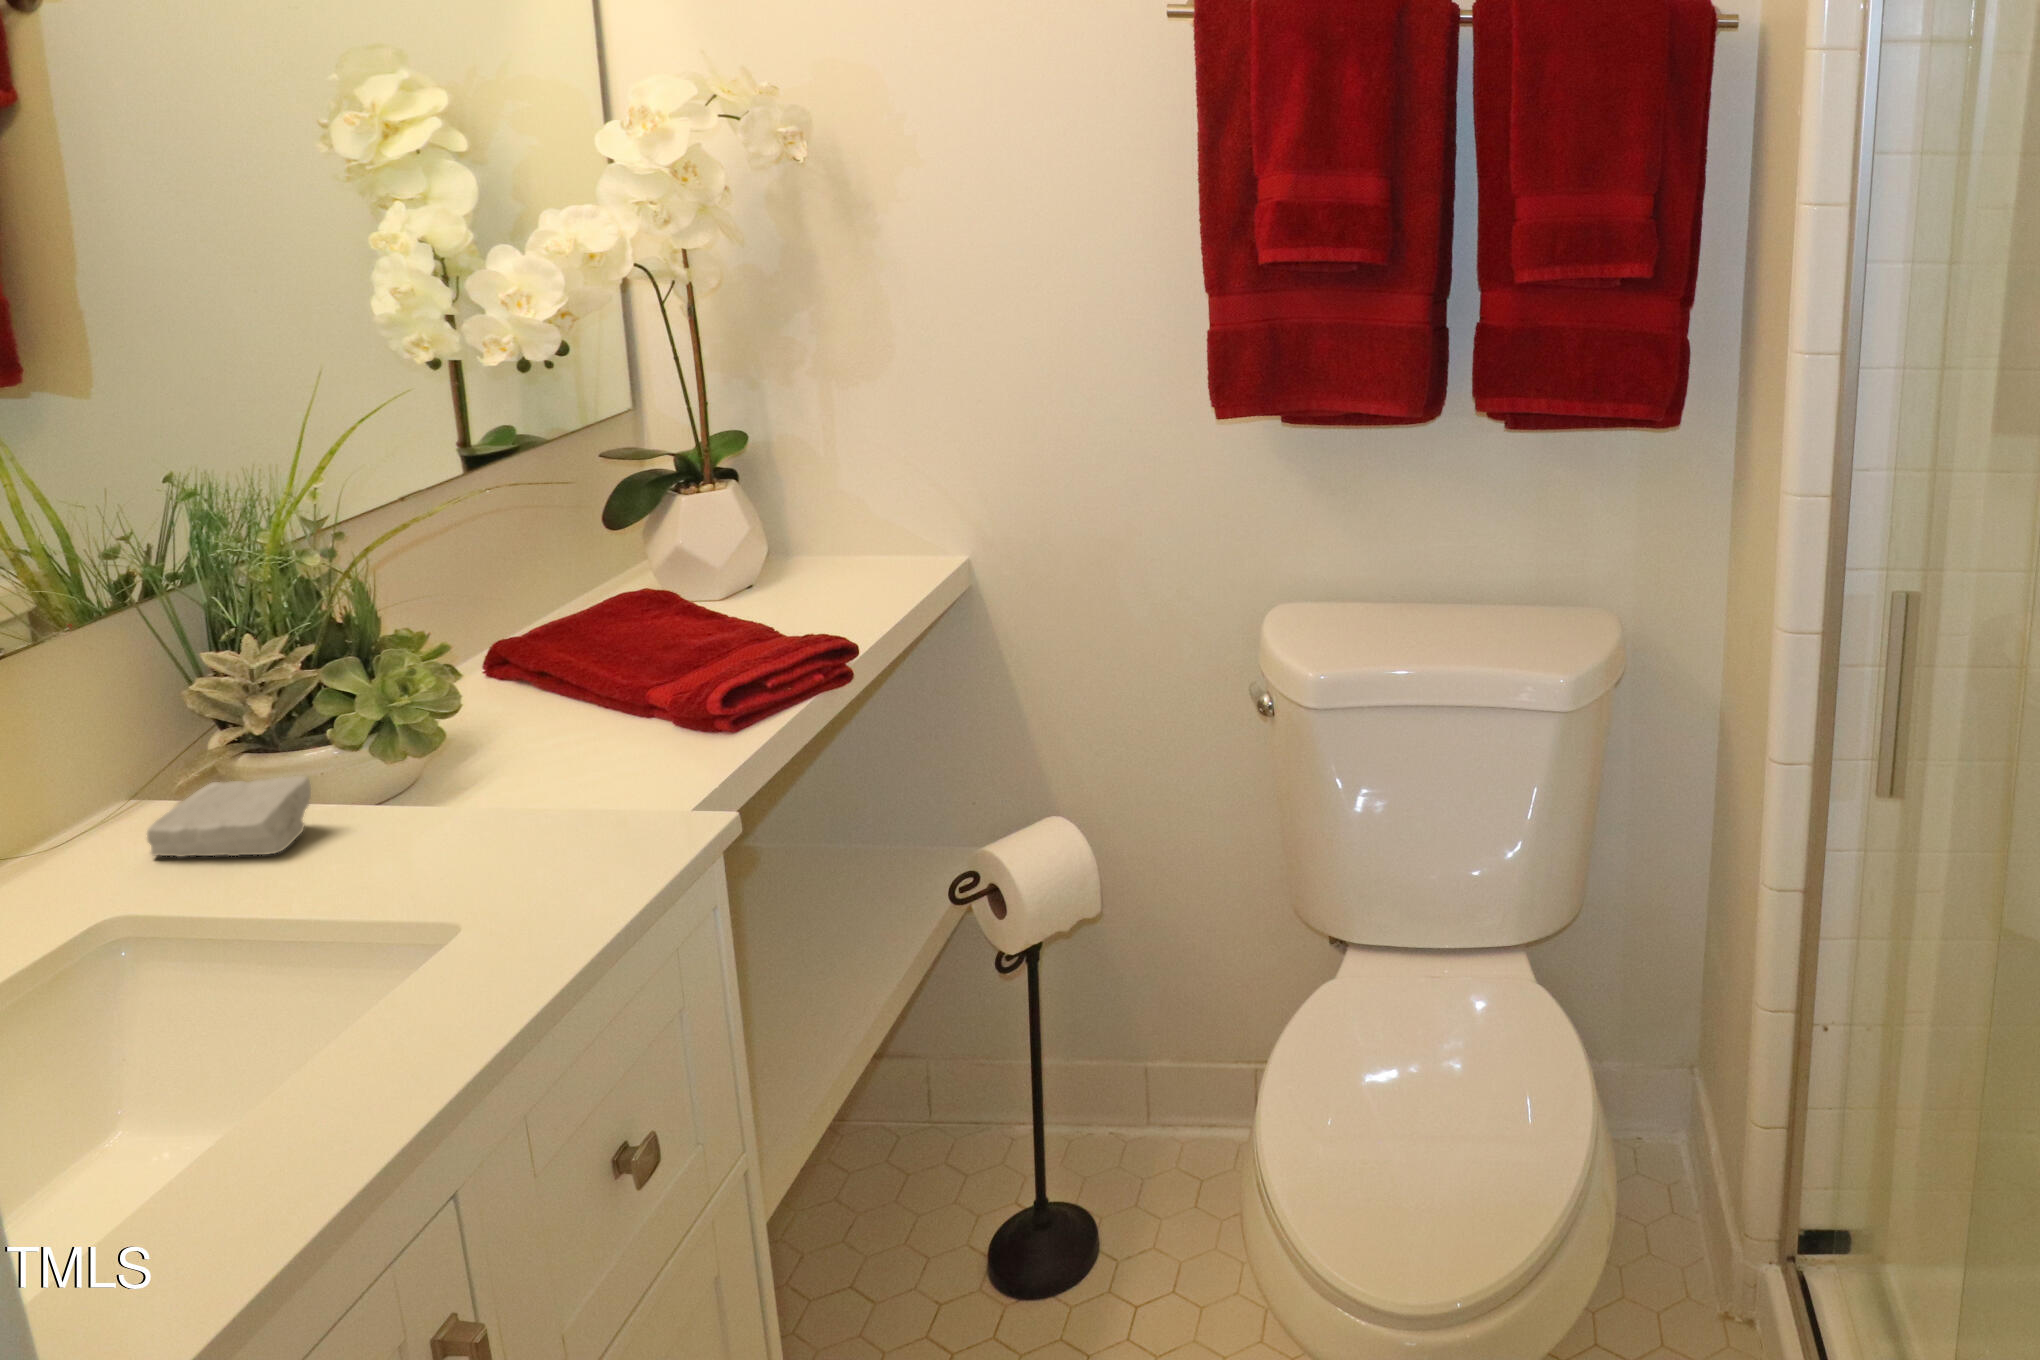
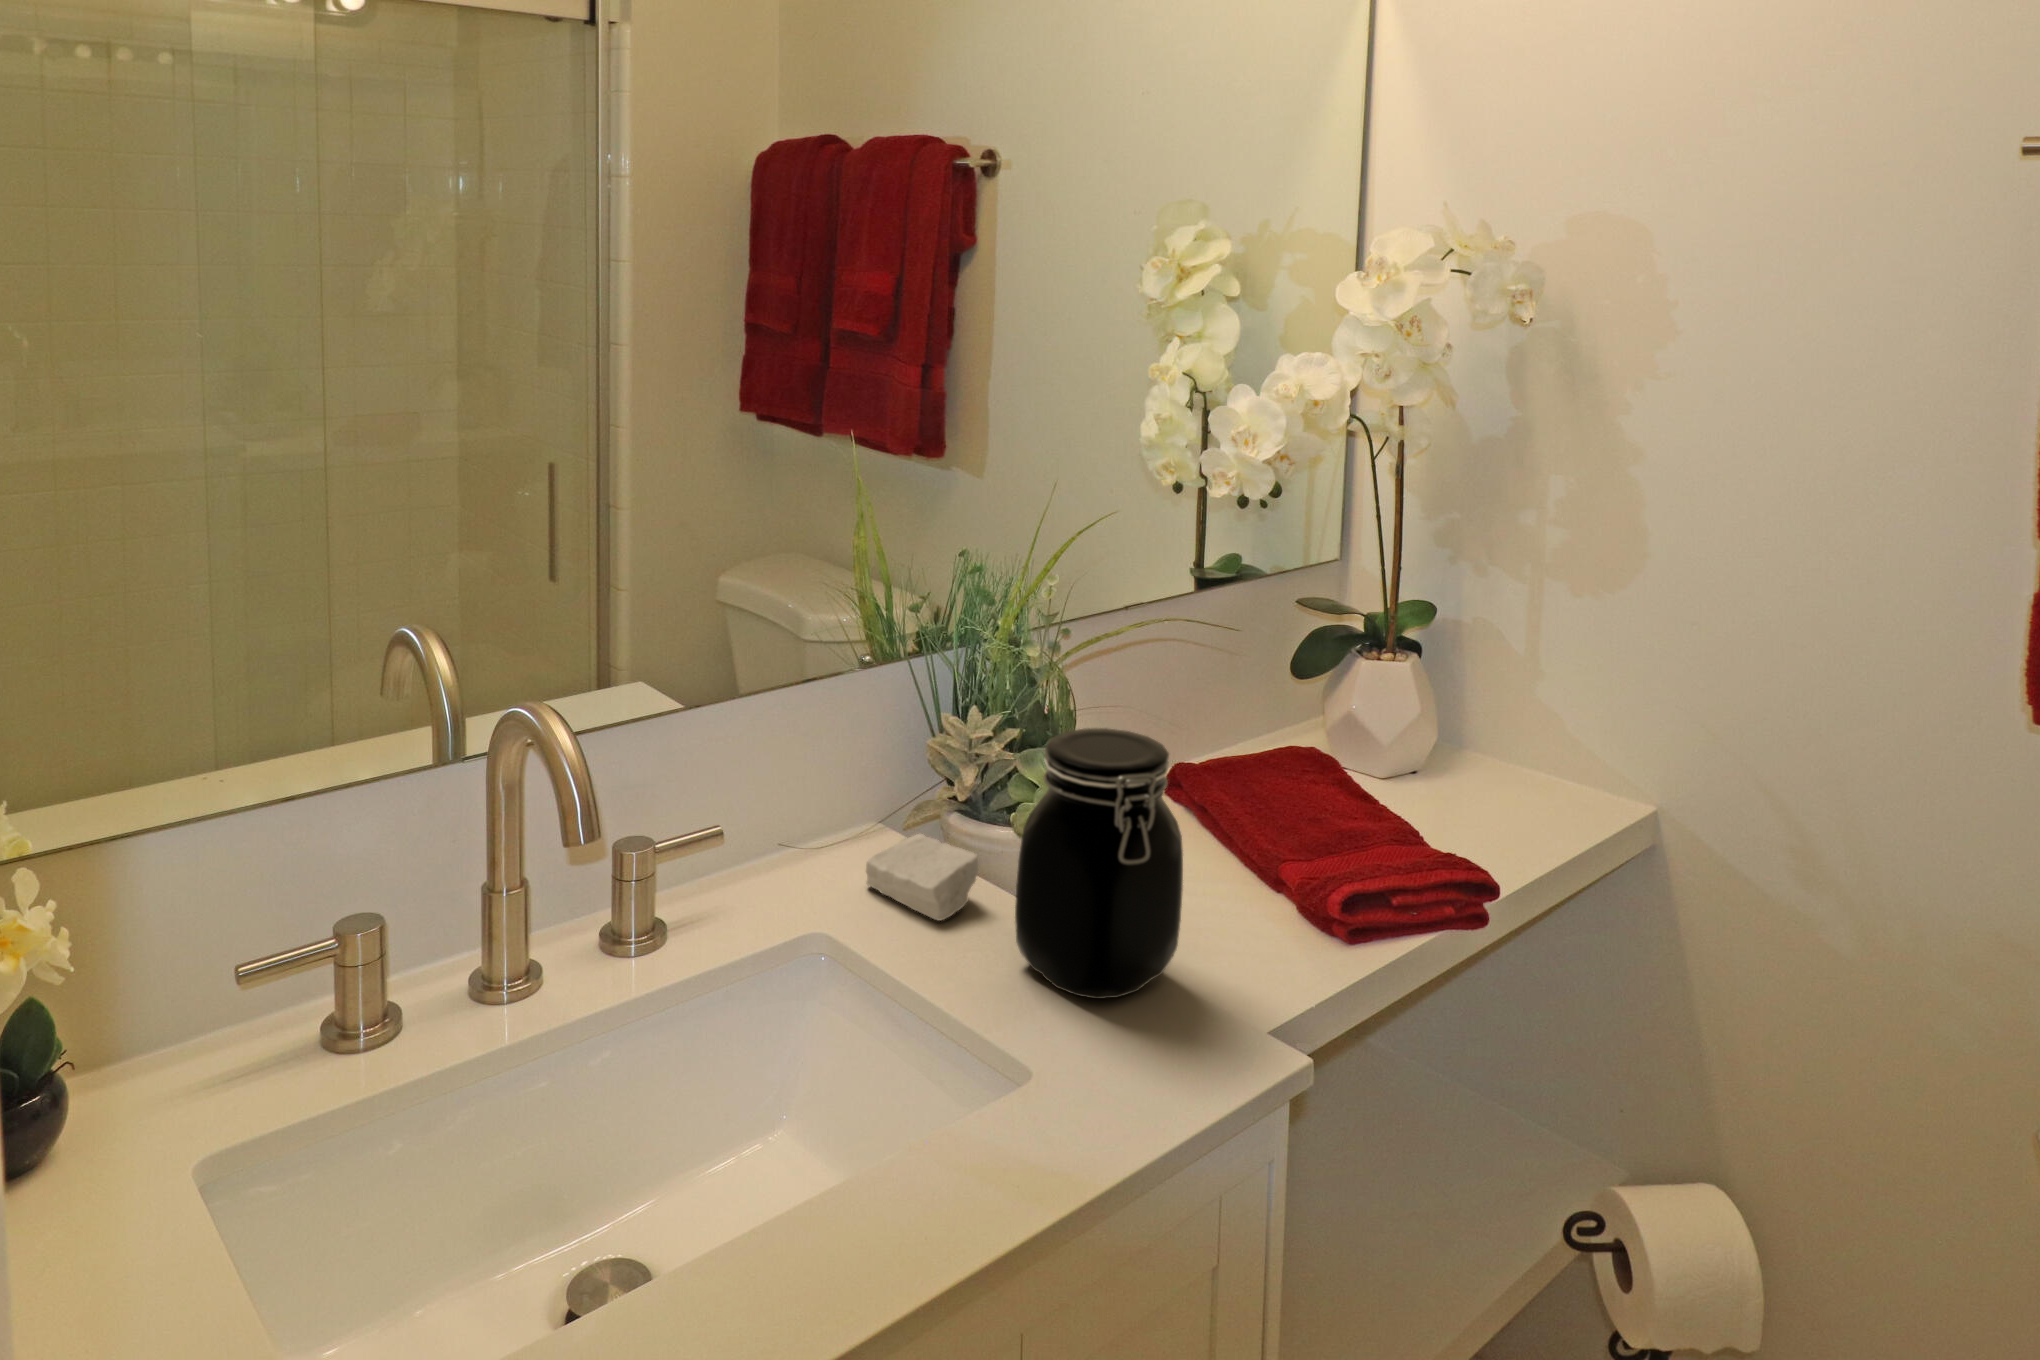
jar: none [383,597,581,856] -> present [1015,728,1183,999]

